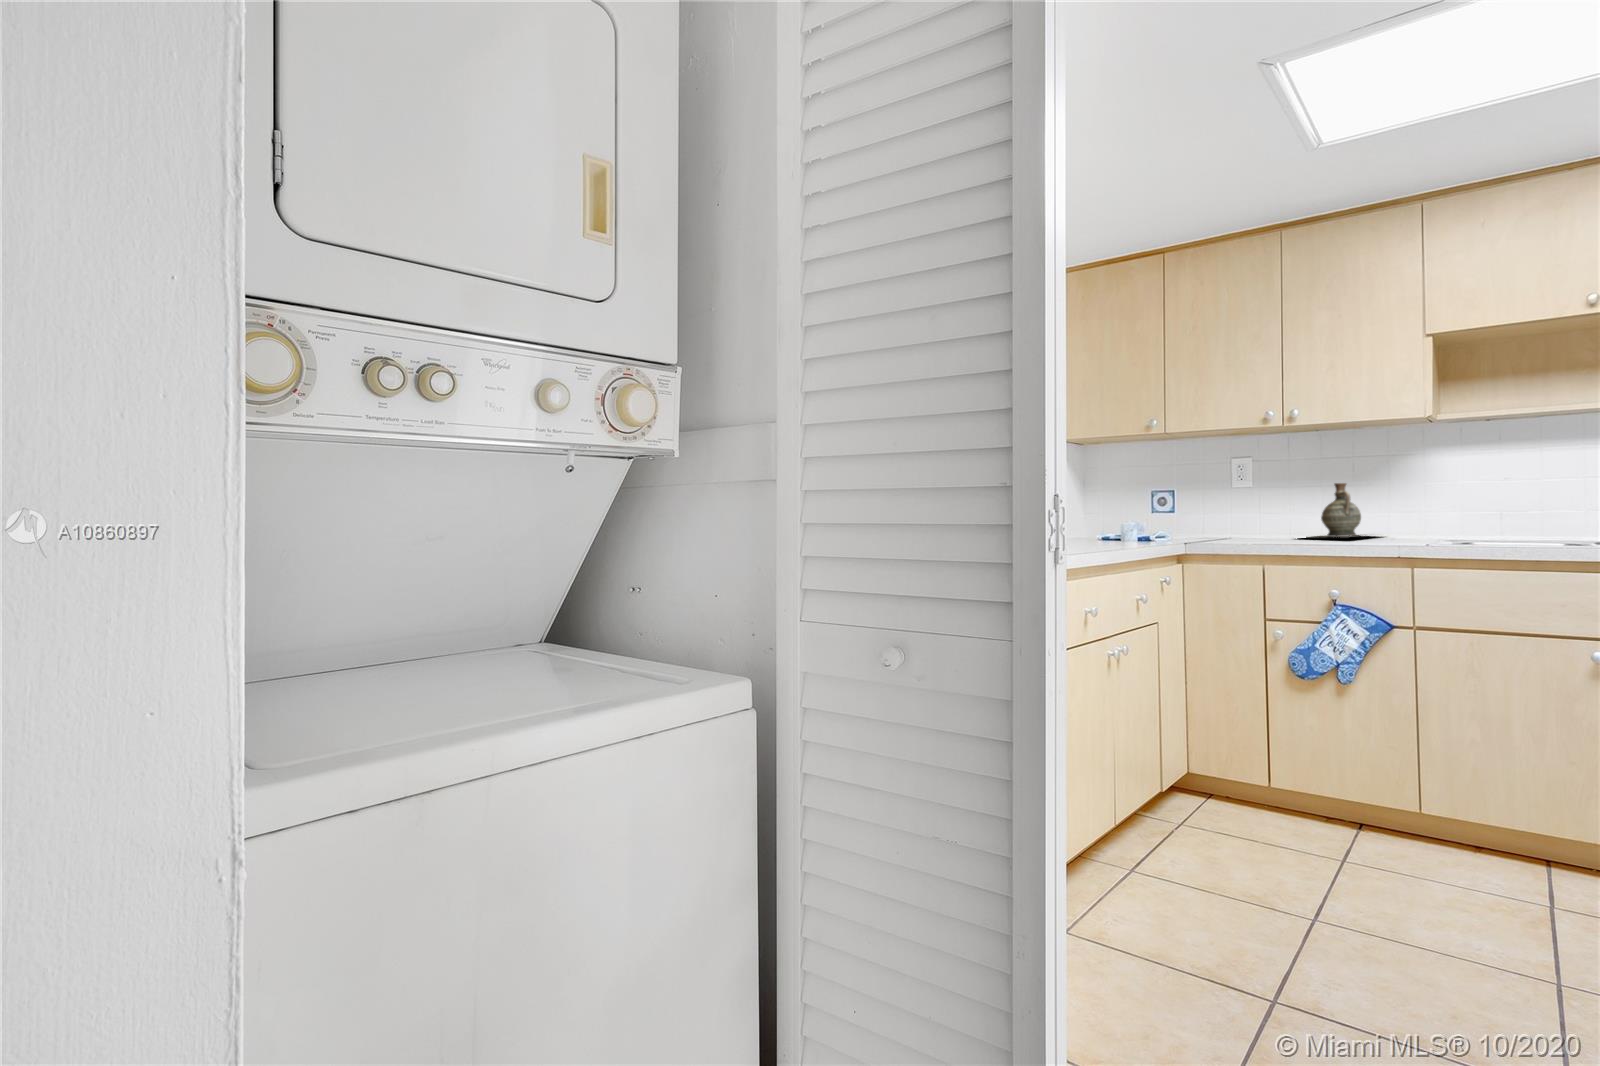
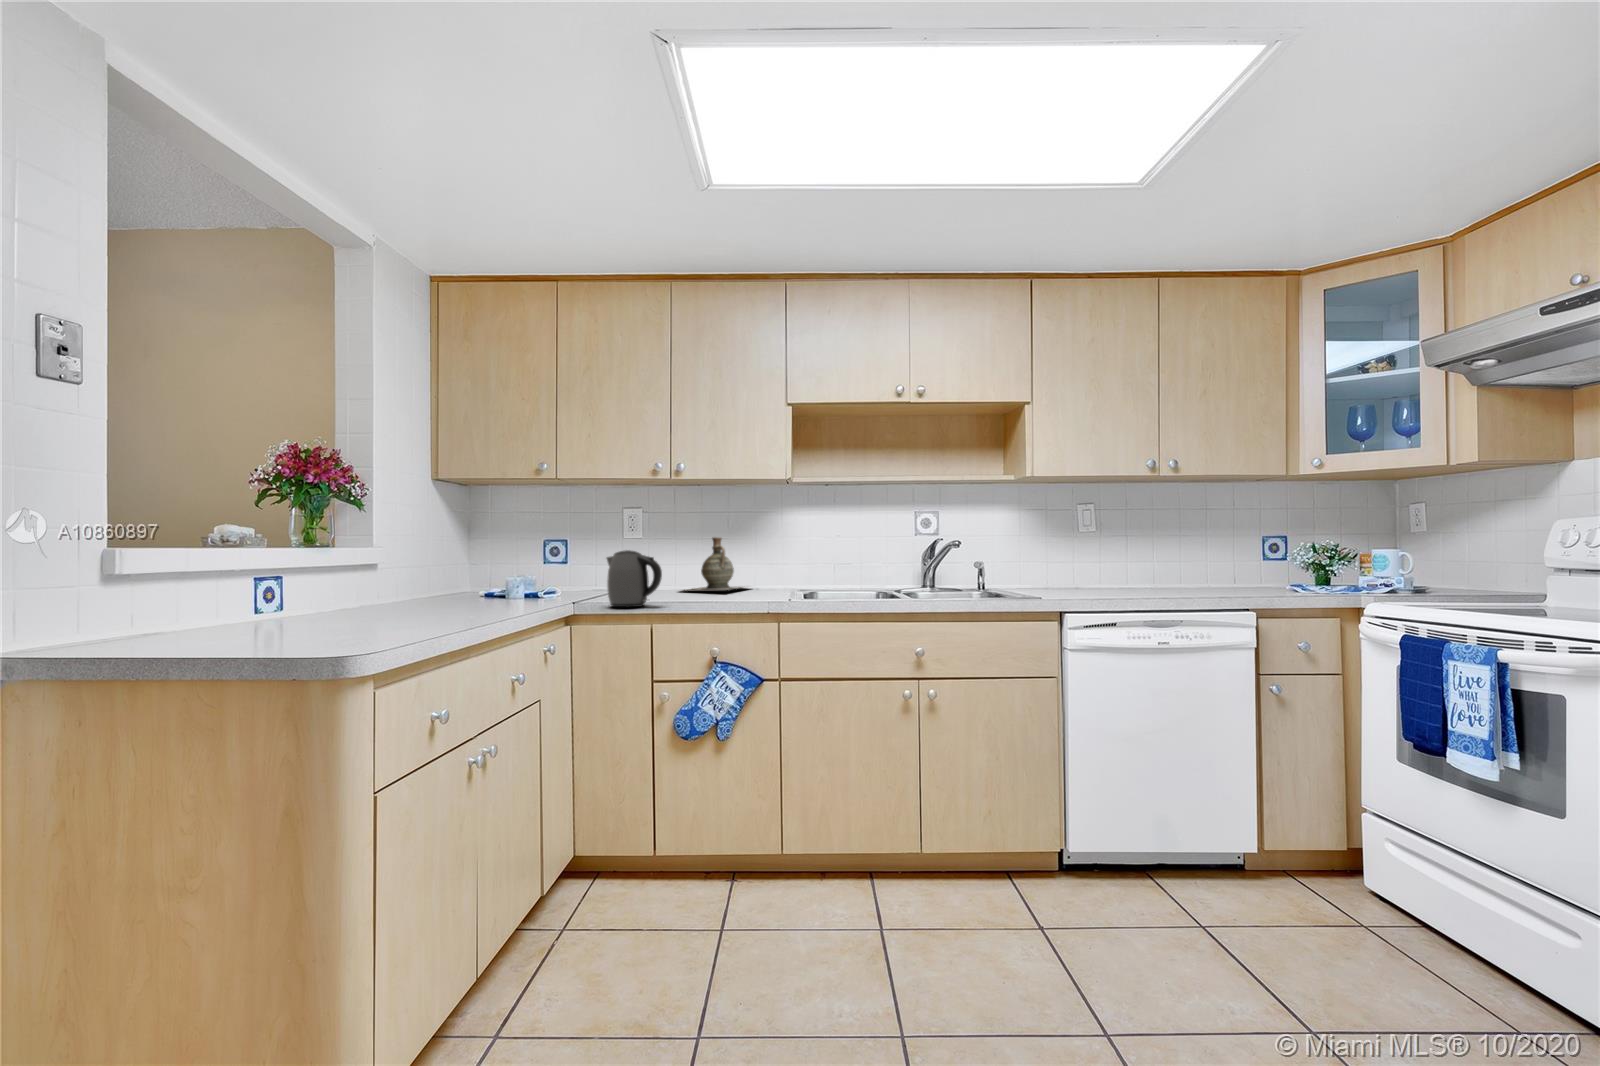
kettle: none [1215,496,1274,549] -> present [607,550,662,607]

